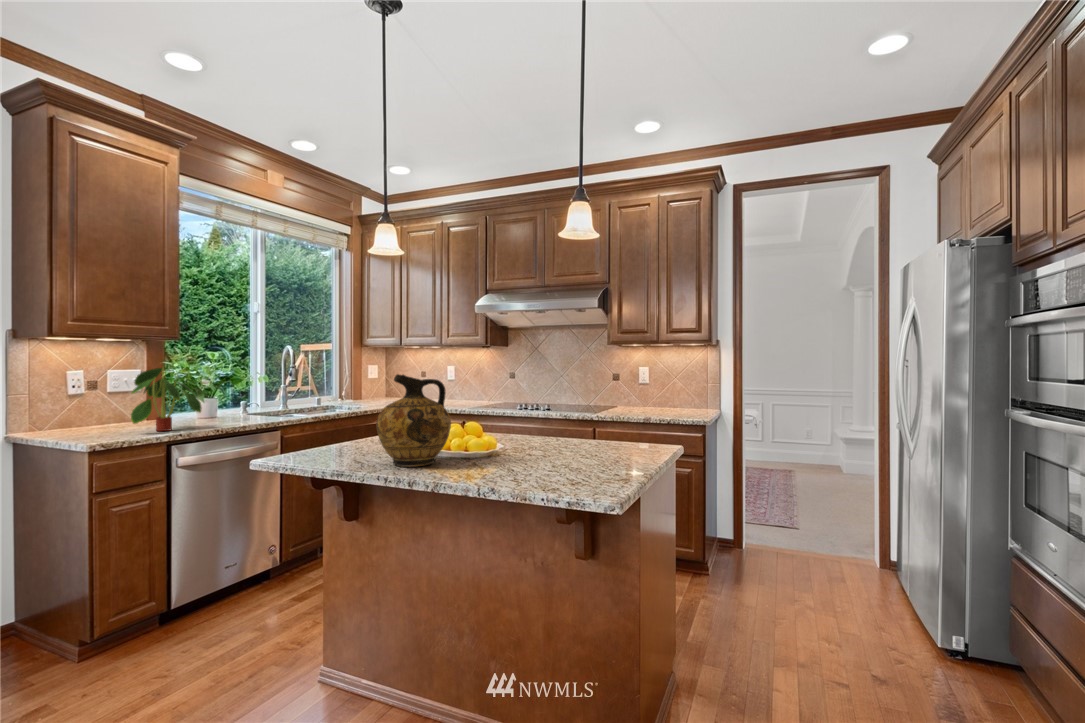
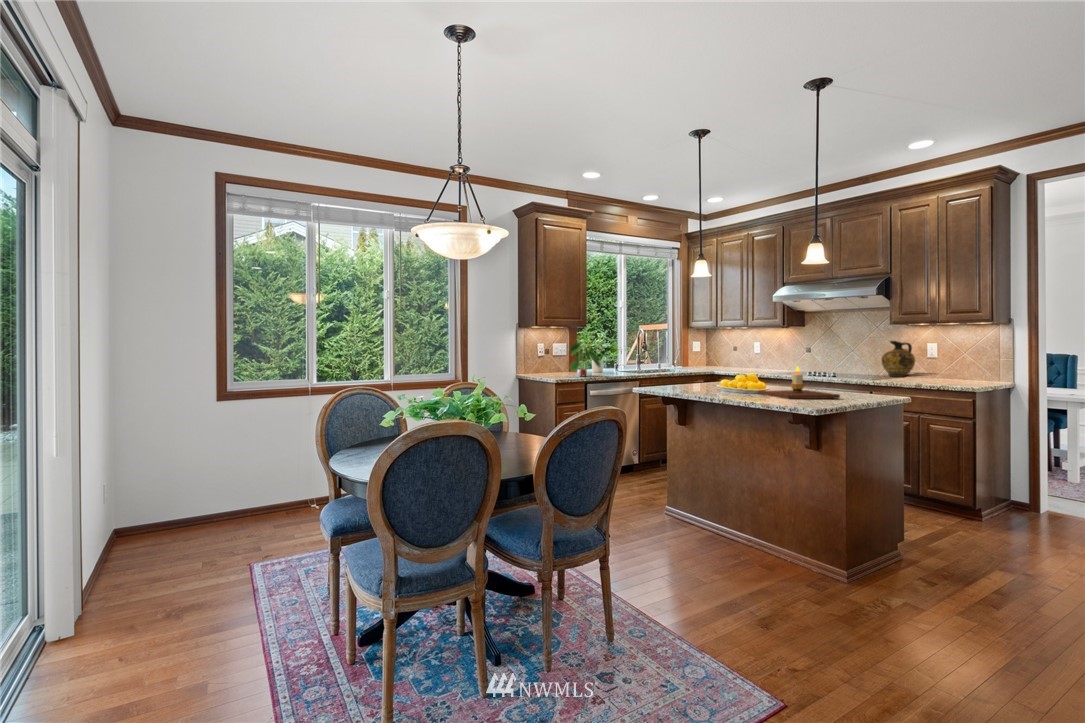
ceramic jug: present [376,374,451,467] -> present [882,341,915,376]
candle: none [493,411,627,479] -> present [758,366,840,399]

